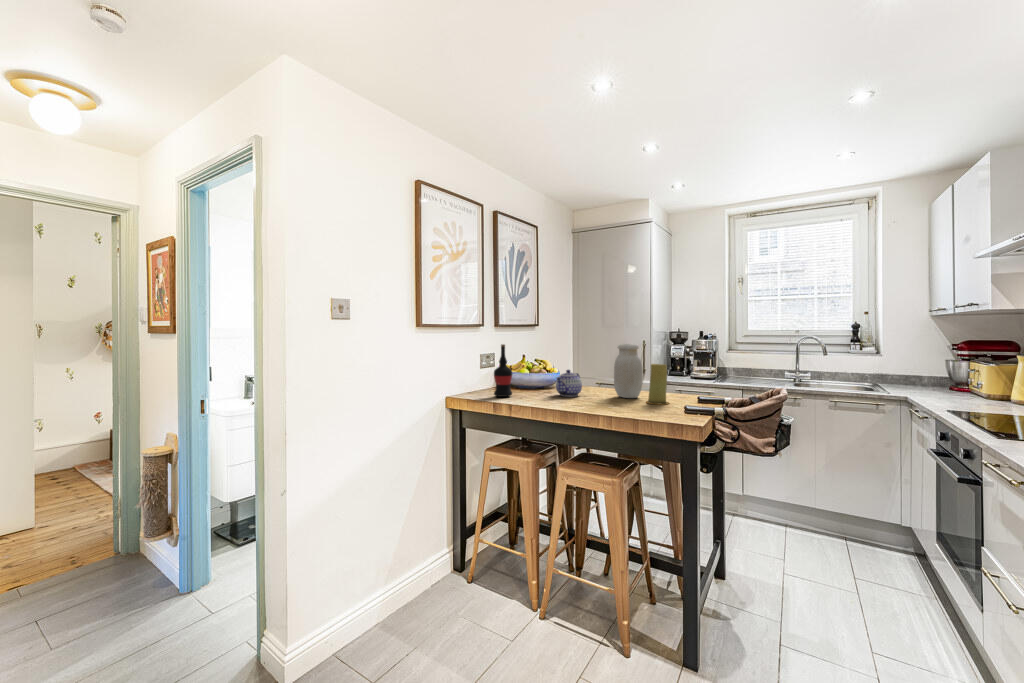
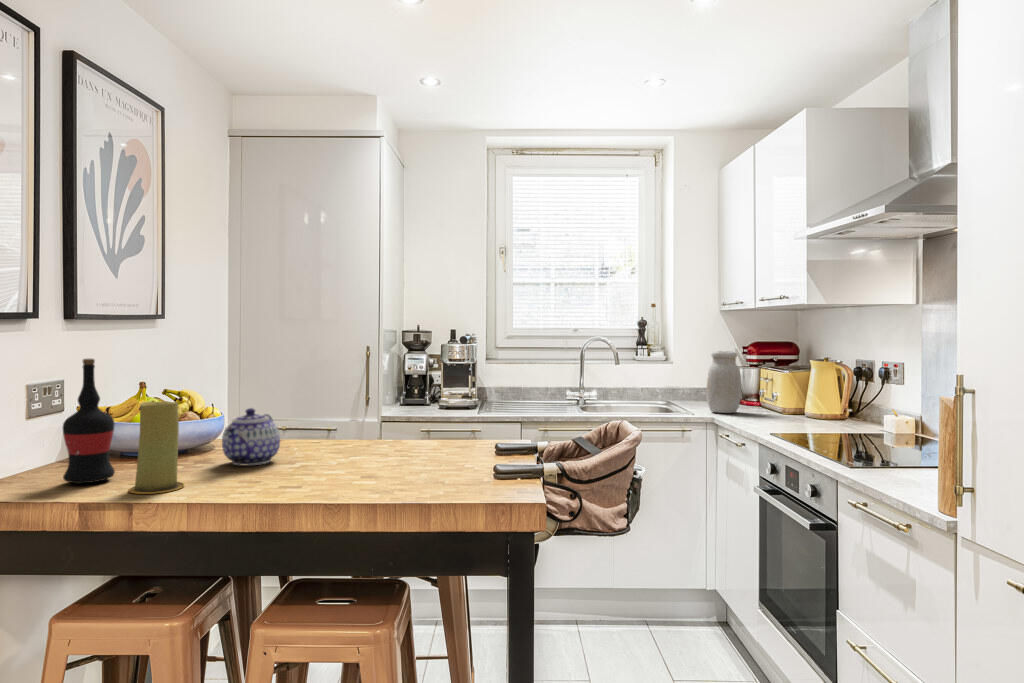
jar: present [614,344,643,398] -> present [707,351,741,413]
candle: present [646,364,669,405] -> present [129,402,184,494]

